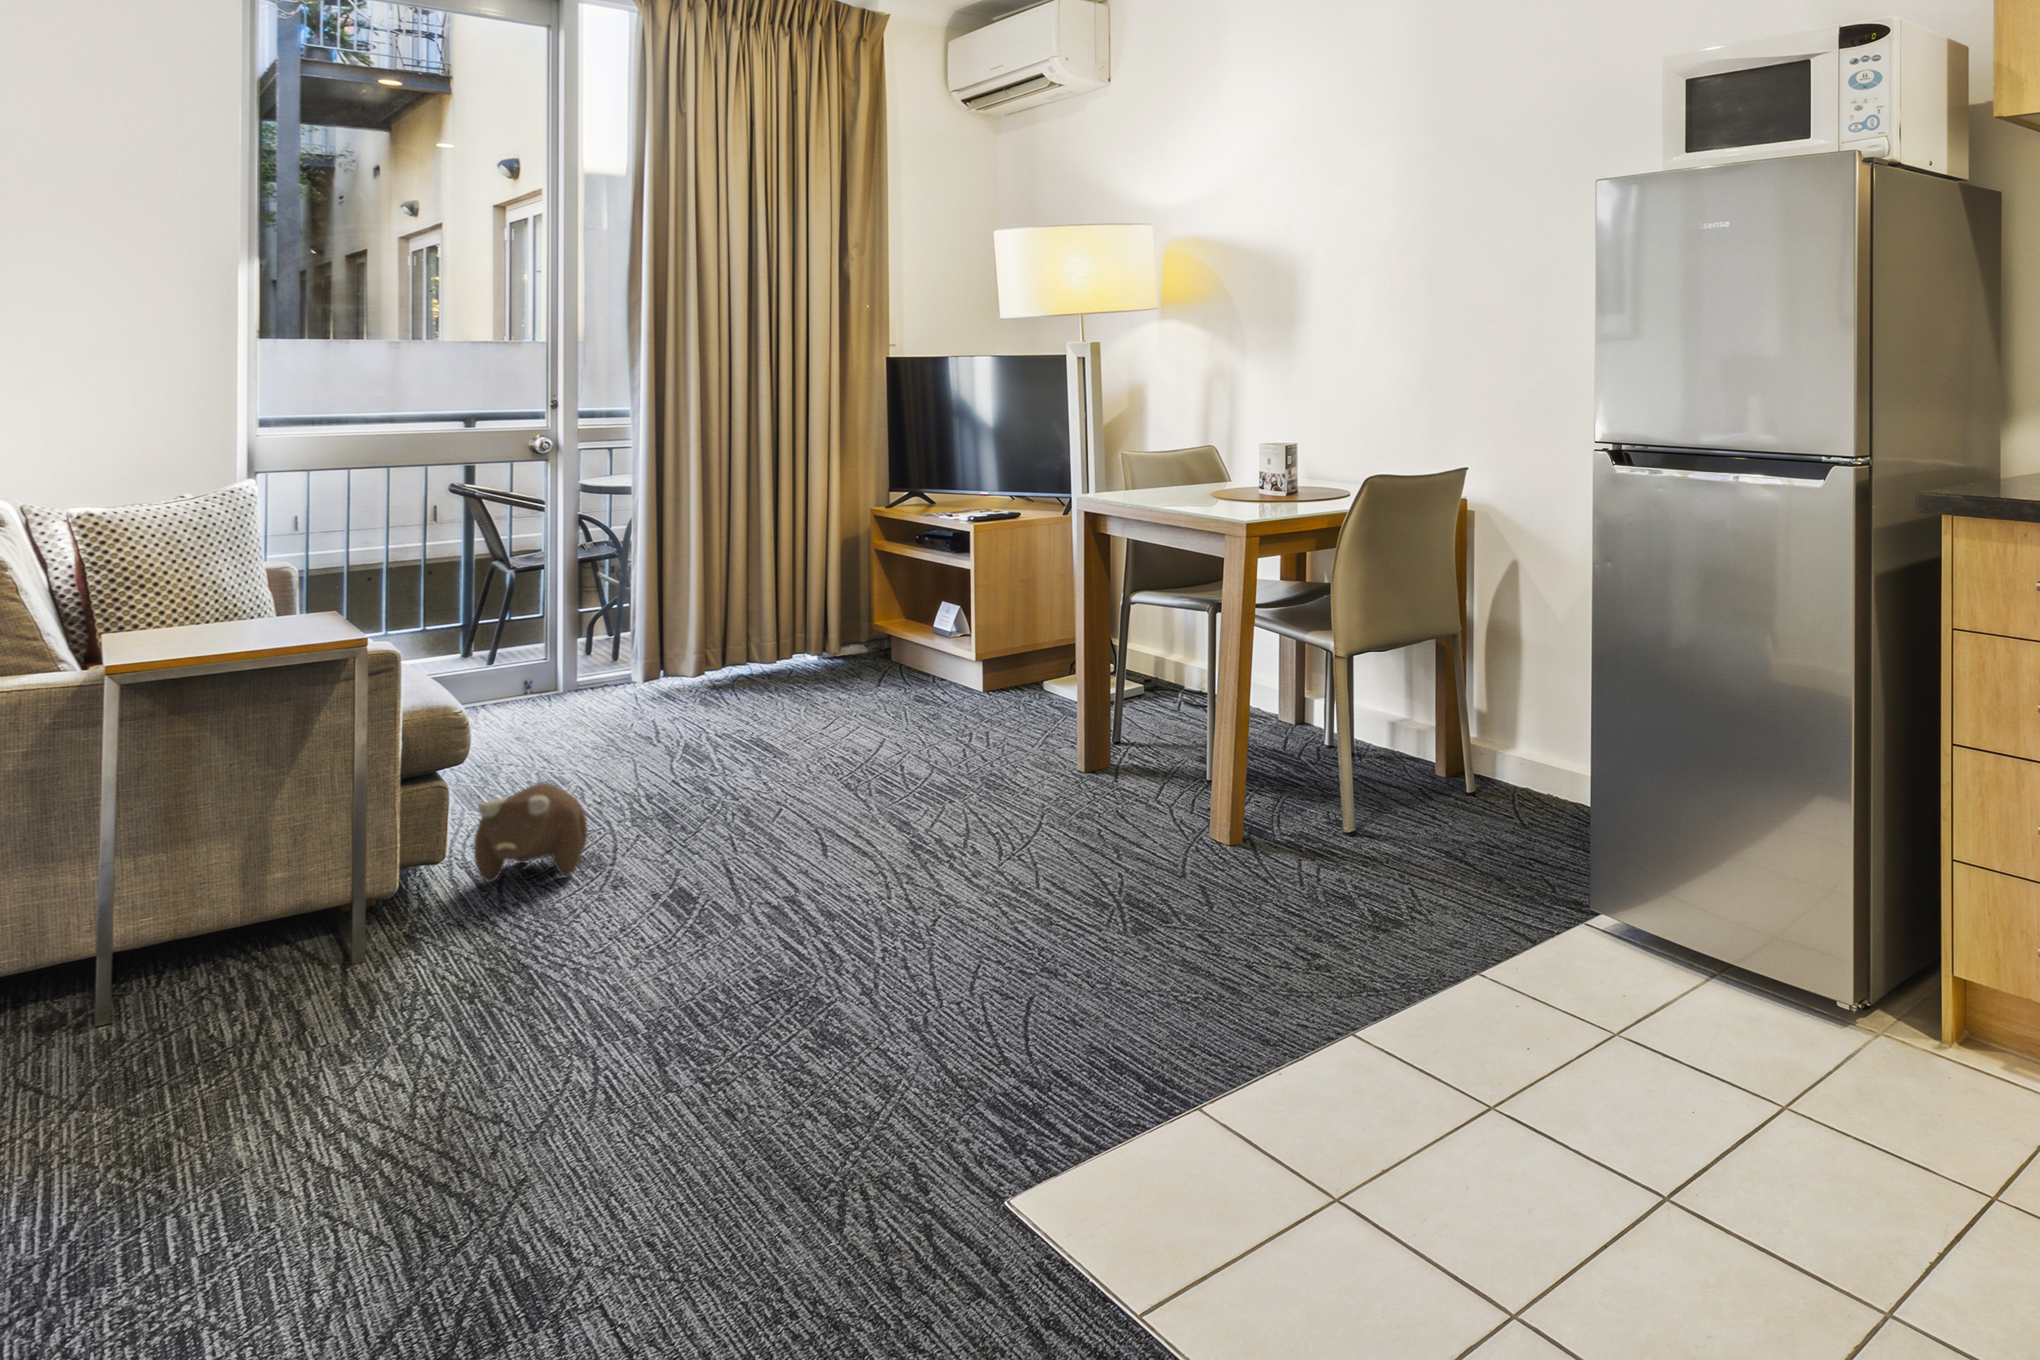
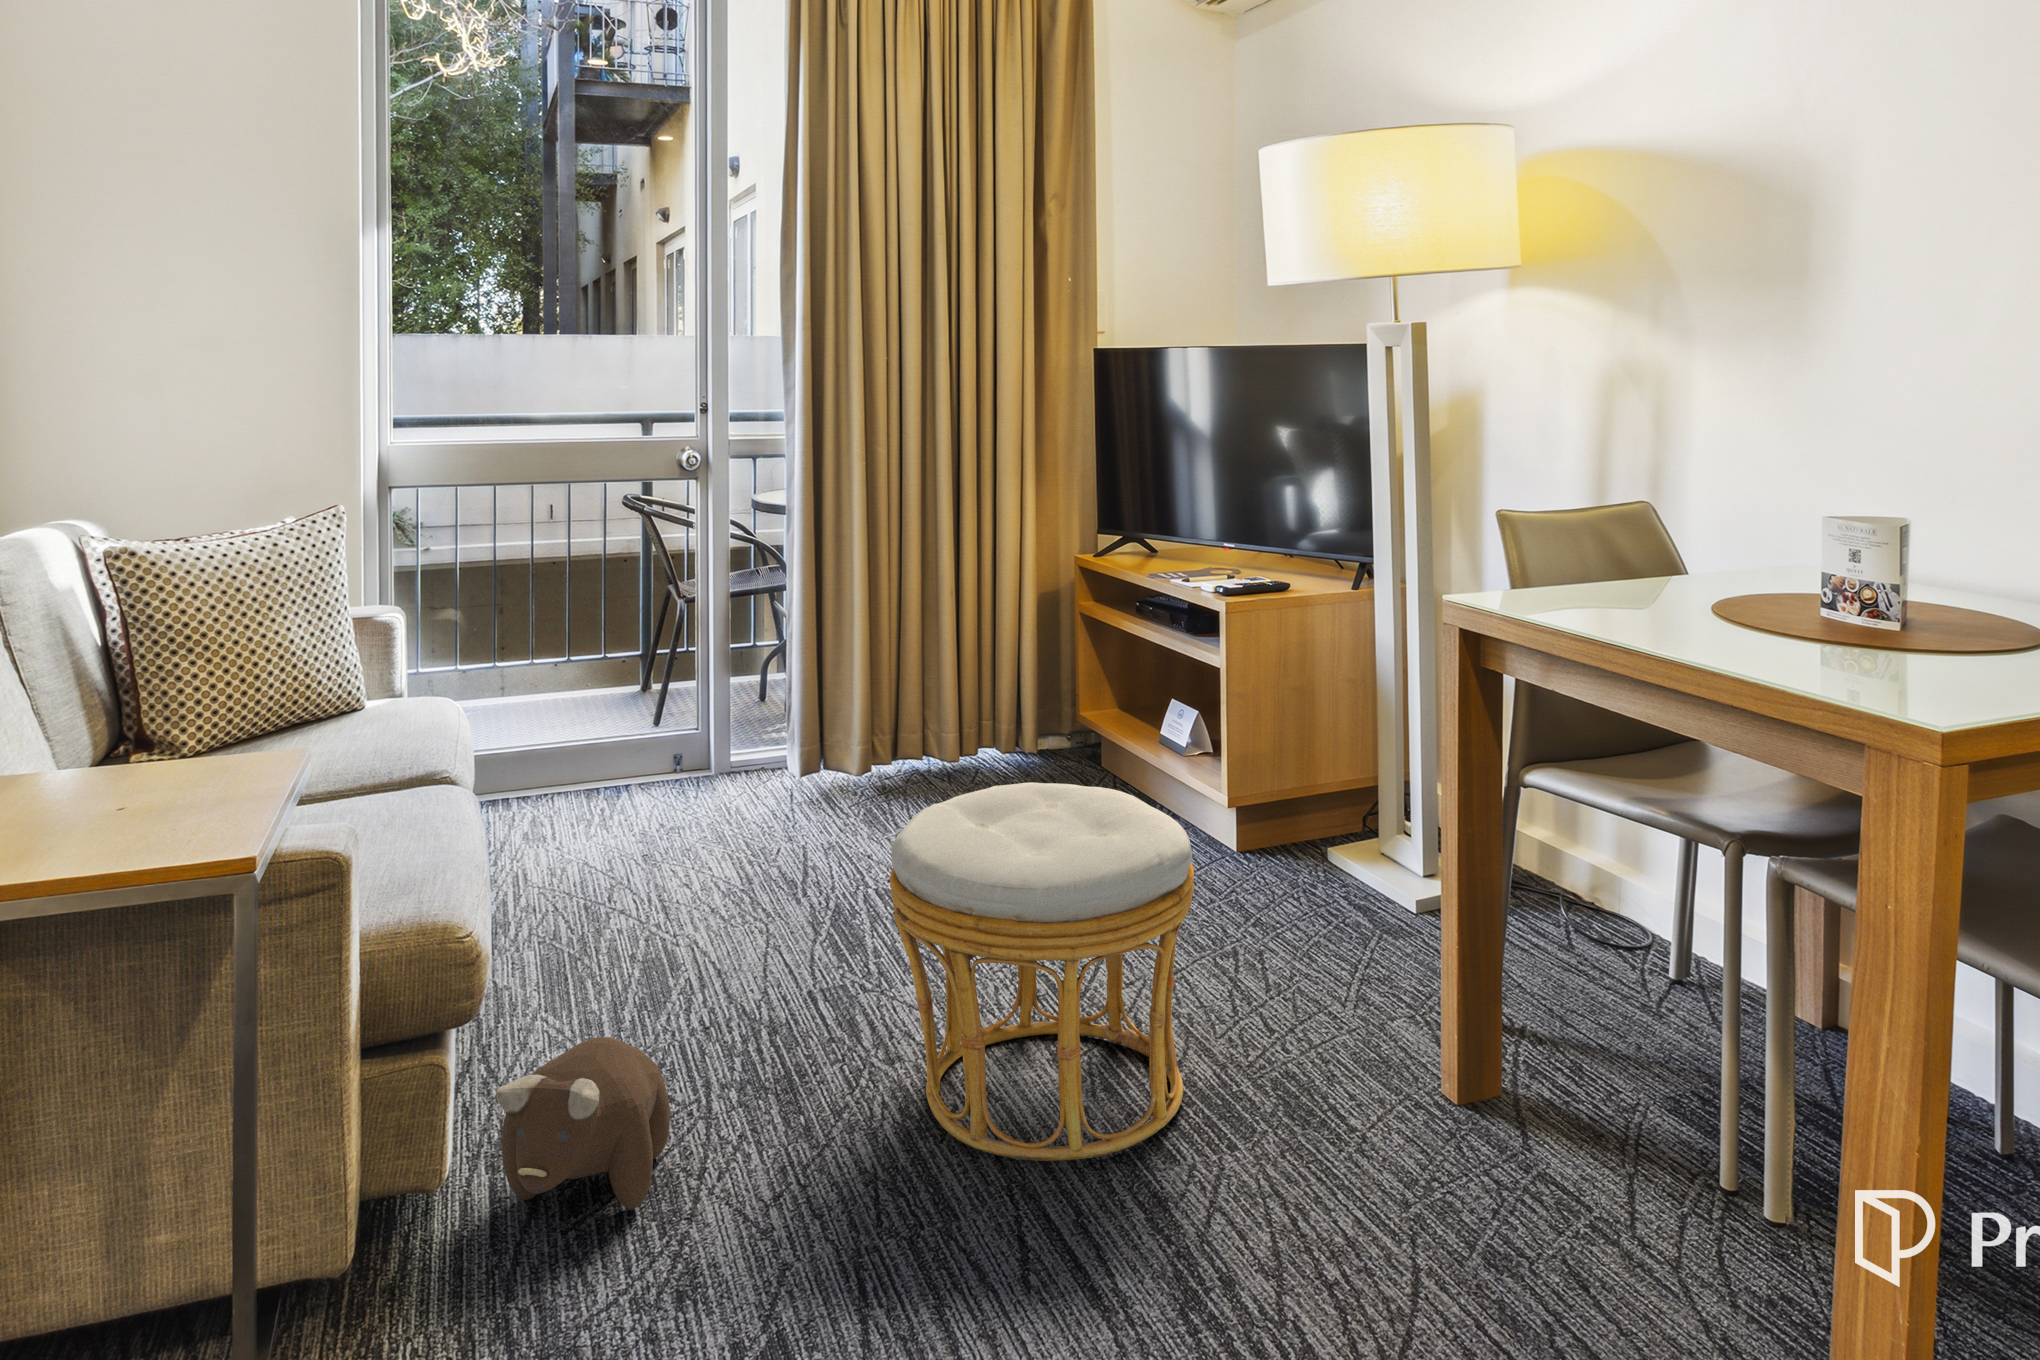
ottoman: none [736,626,933,828] -> present [890,782,1194,1161]

